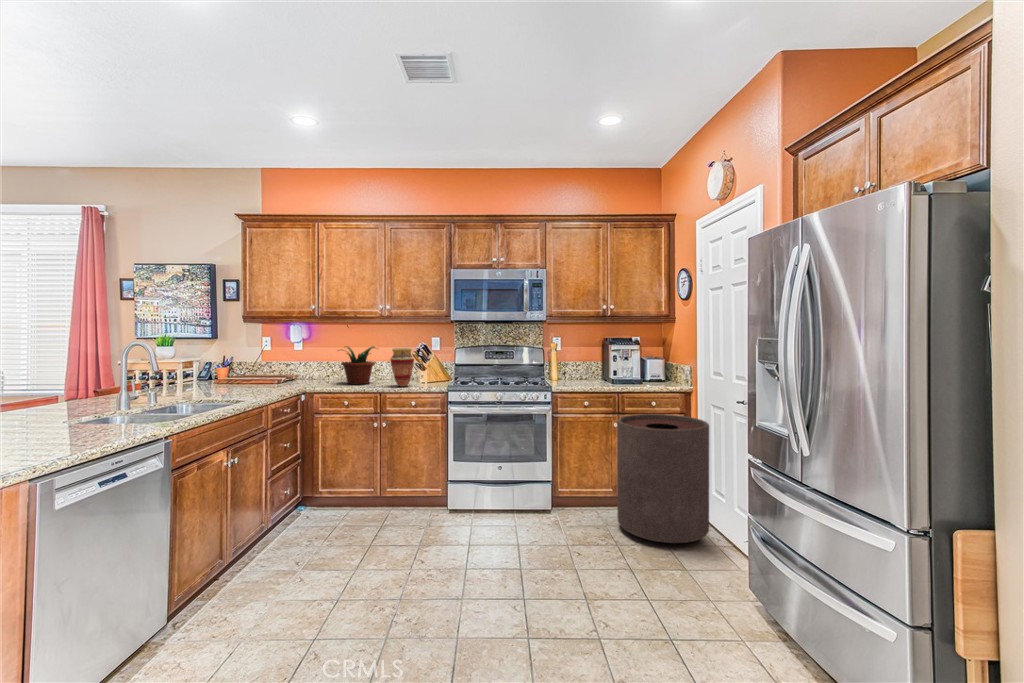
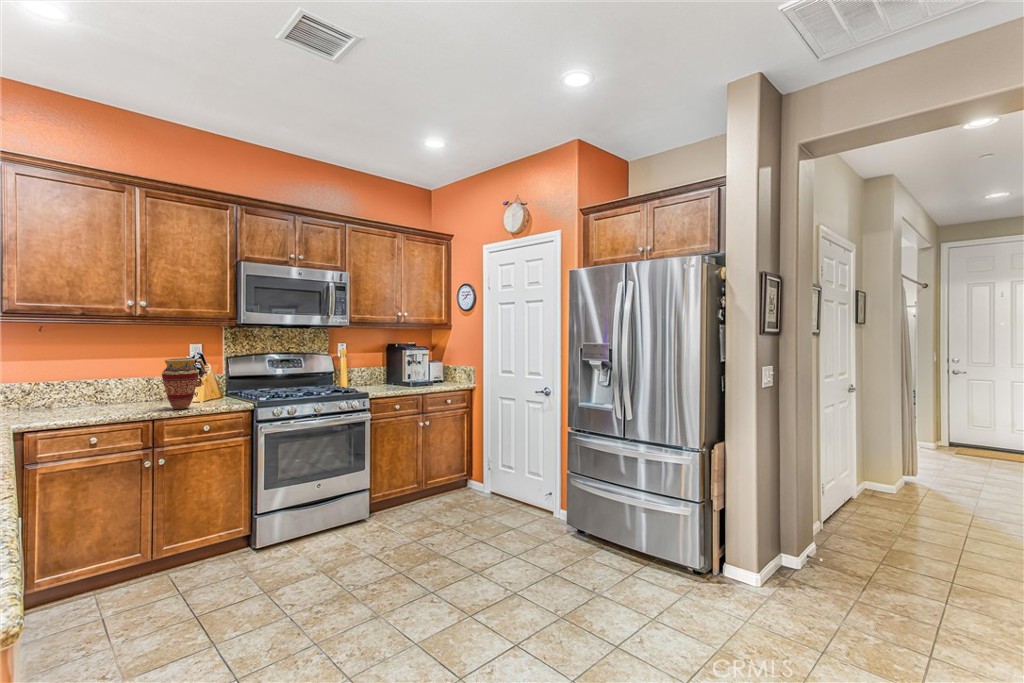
potted plant: present [341,347,375,384] -> none [50,357,128,414]
trash can: present [617,414,709,543] -> none [434,409,508,514]

